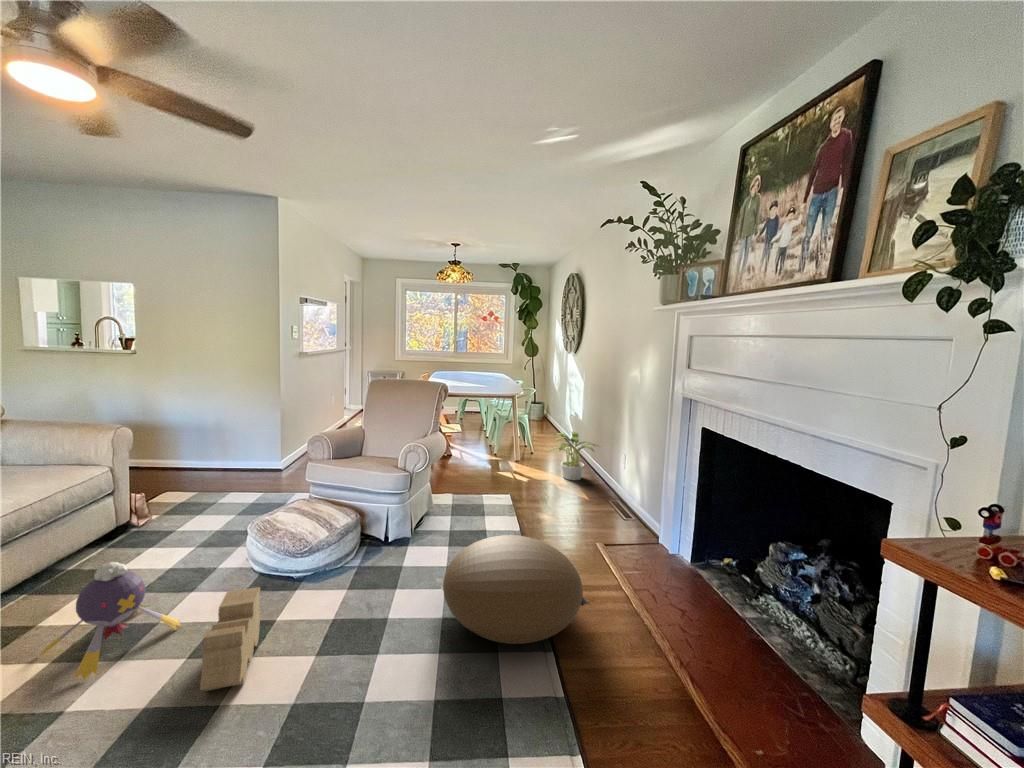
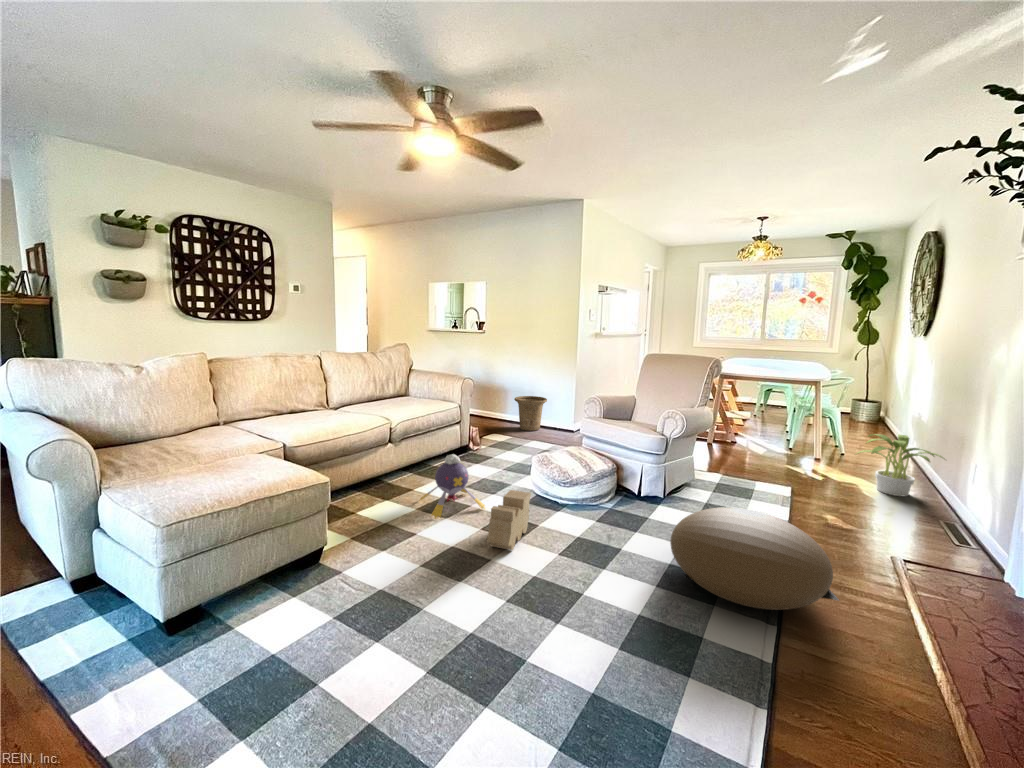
basket: none [197,433,246,479] -> present [514,396,547,431]

